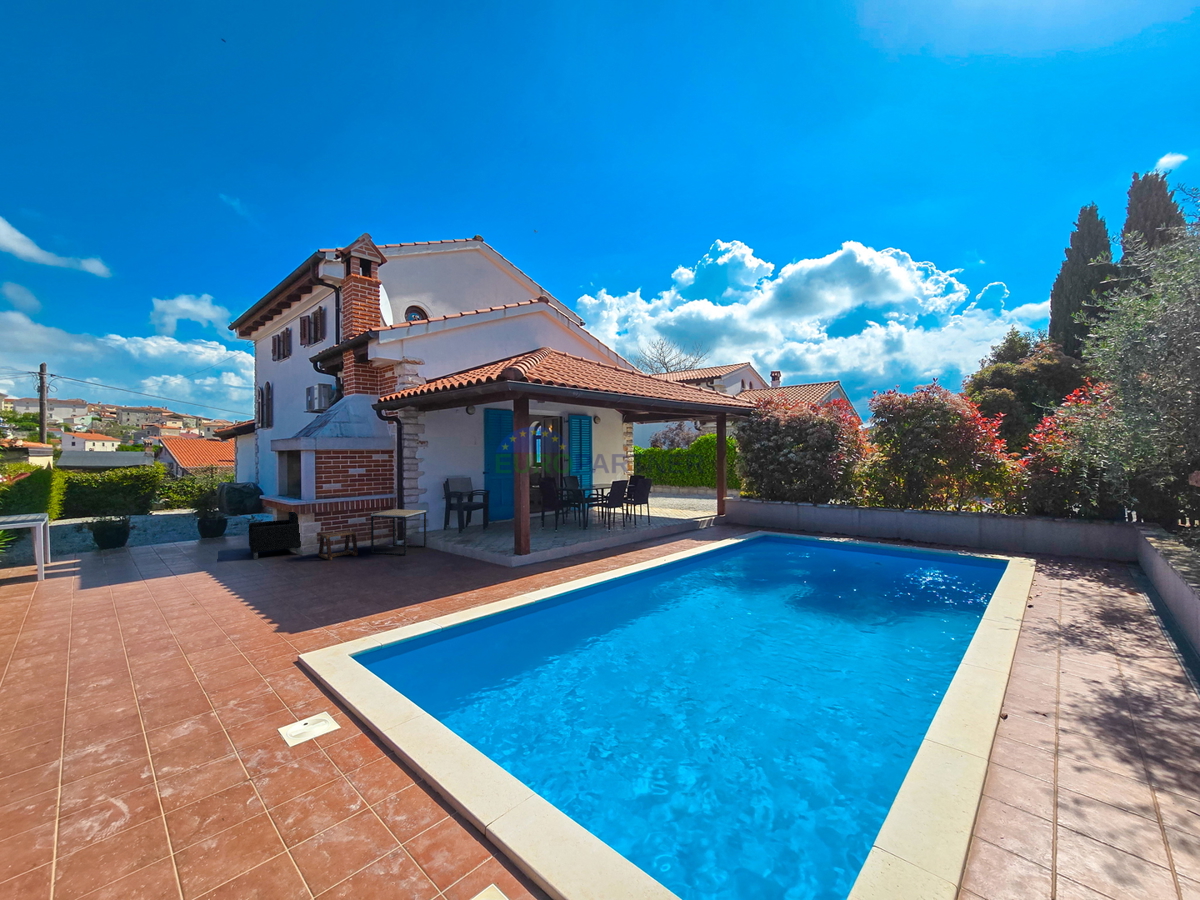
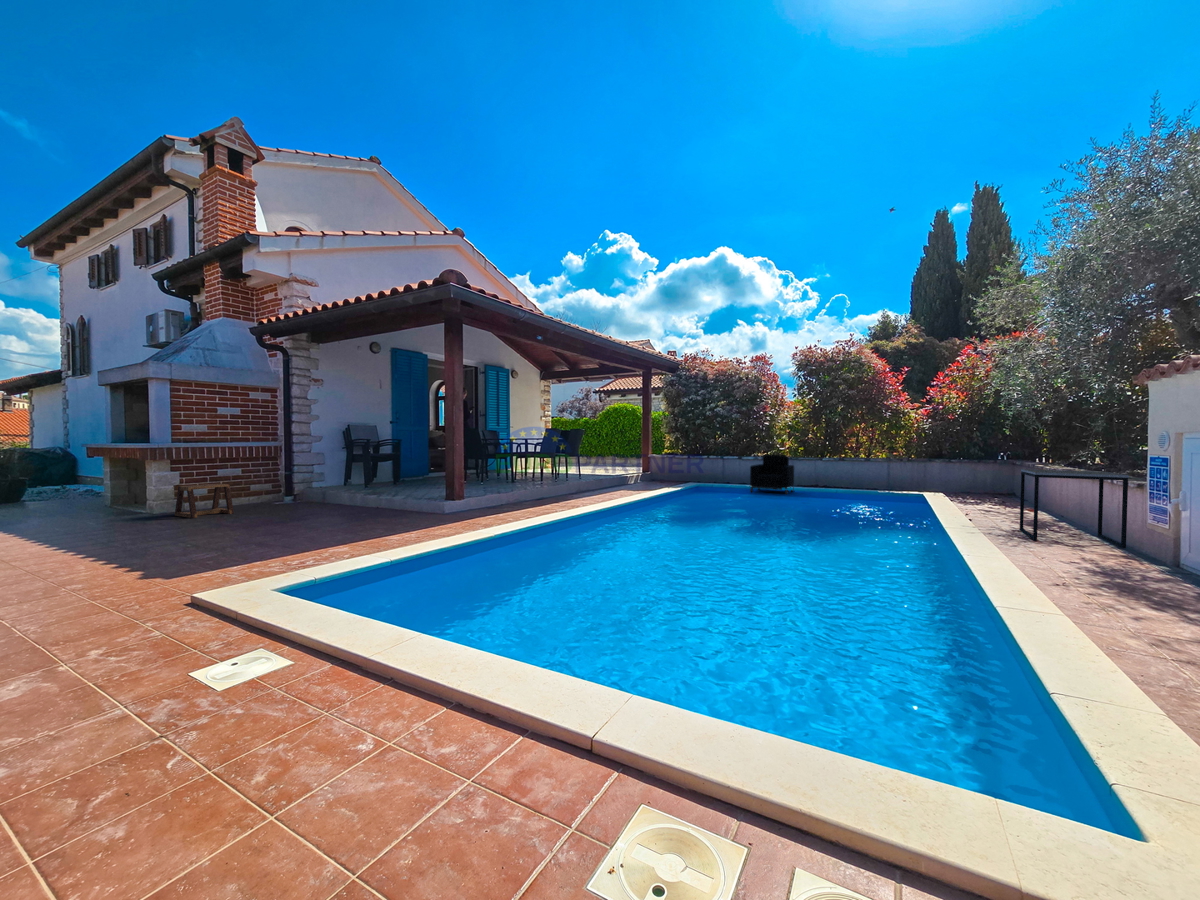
side table: present [371,509,426,555] -> present [1020,469,1129,548]
armchair: present [249,512,301,559] -> present [750,455,794,494]

